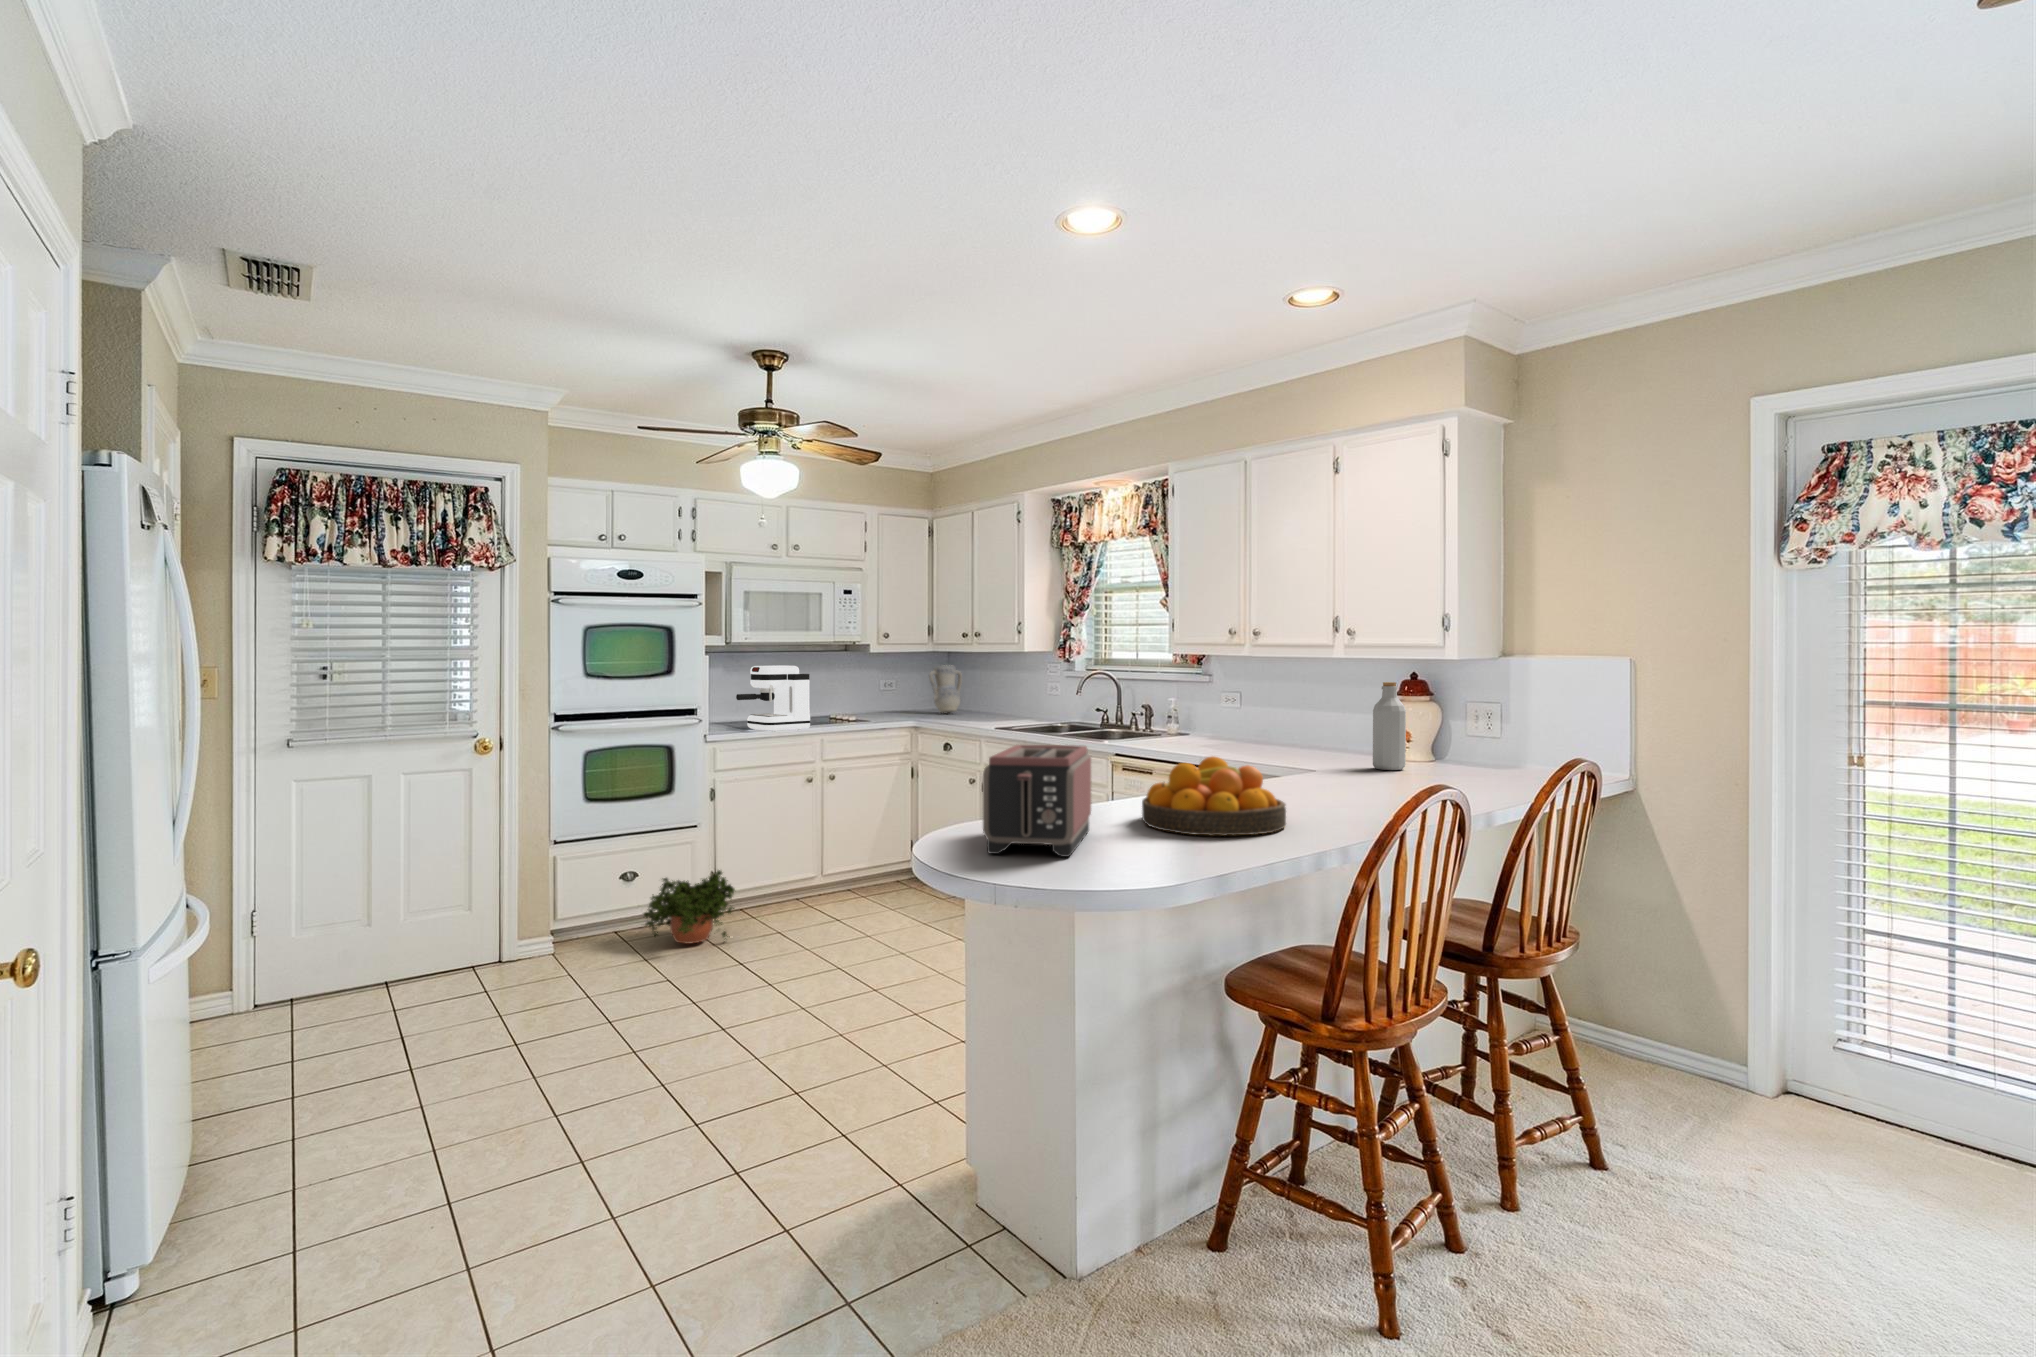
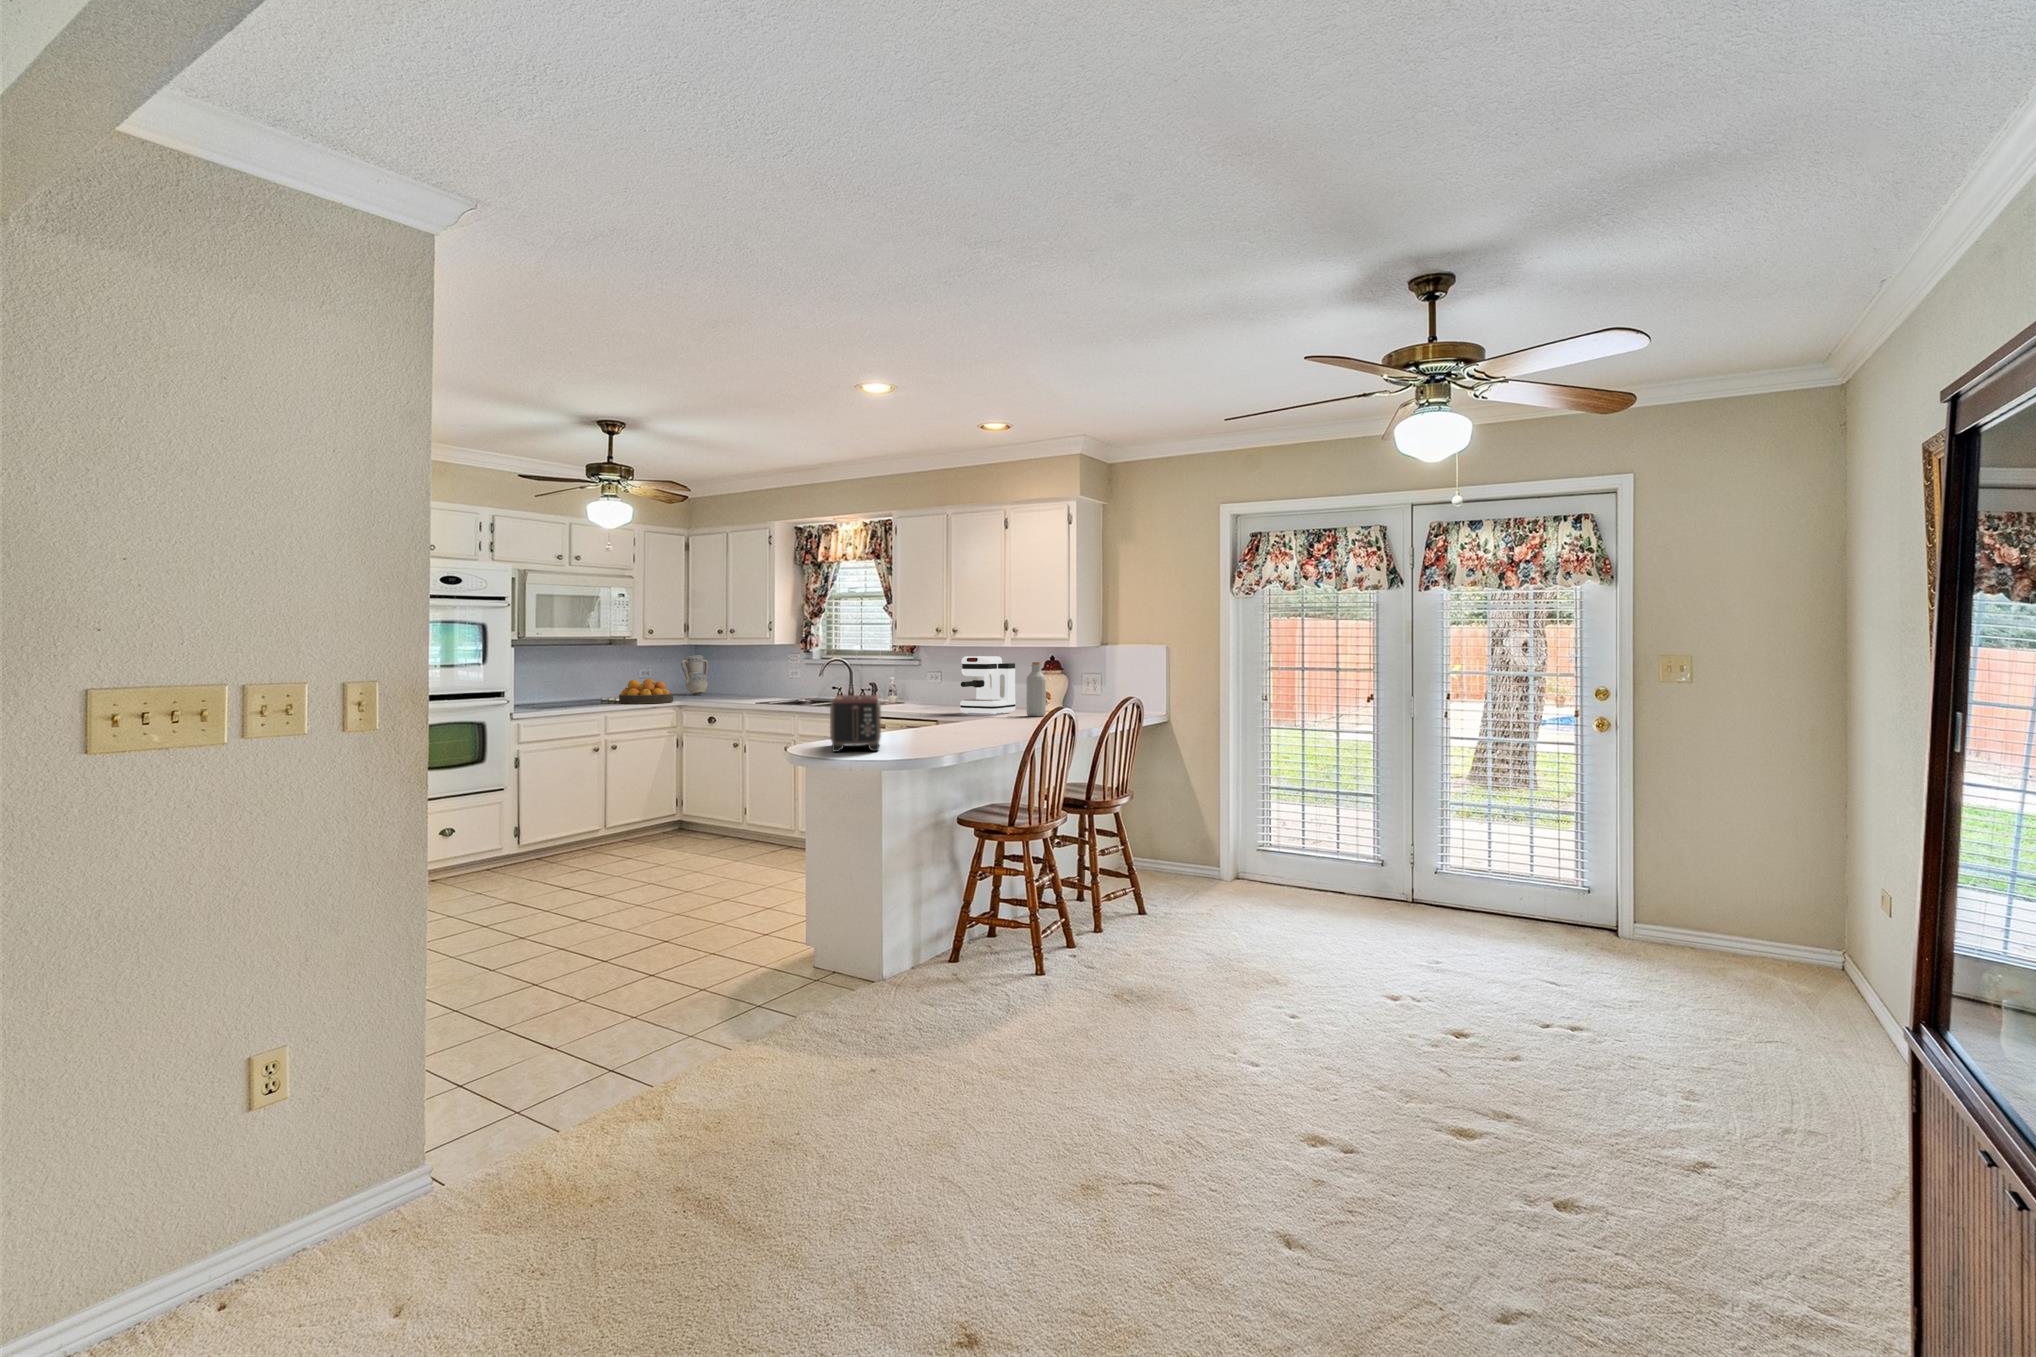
coffee maker: present [736,666,810,732] -> present [960,656,1016,715]
fruit bowl: present [1142,756,1286,836] -> present [619,679,673,704]
potted plant: present [644,870,735,943] -> none [475,816,557,873]

